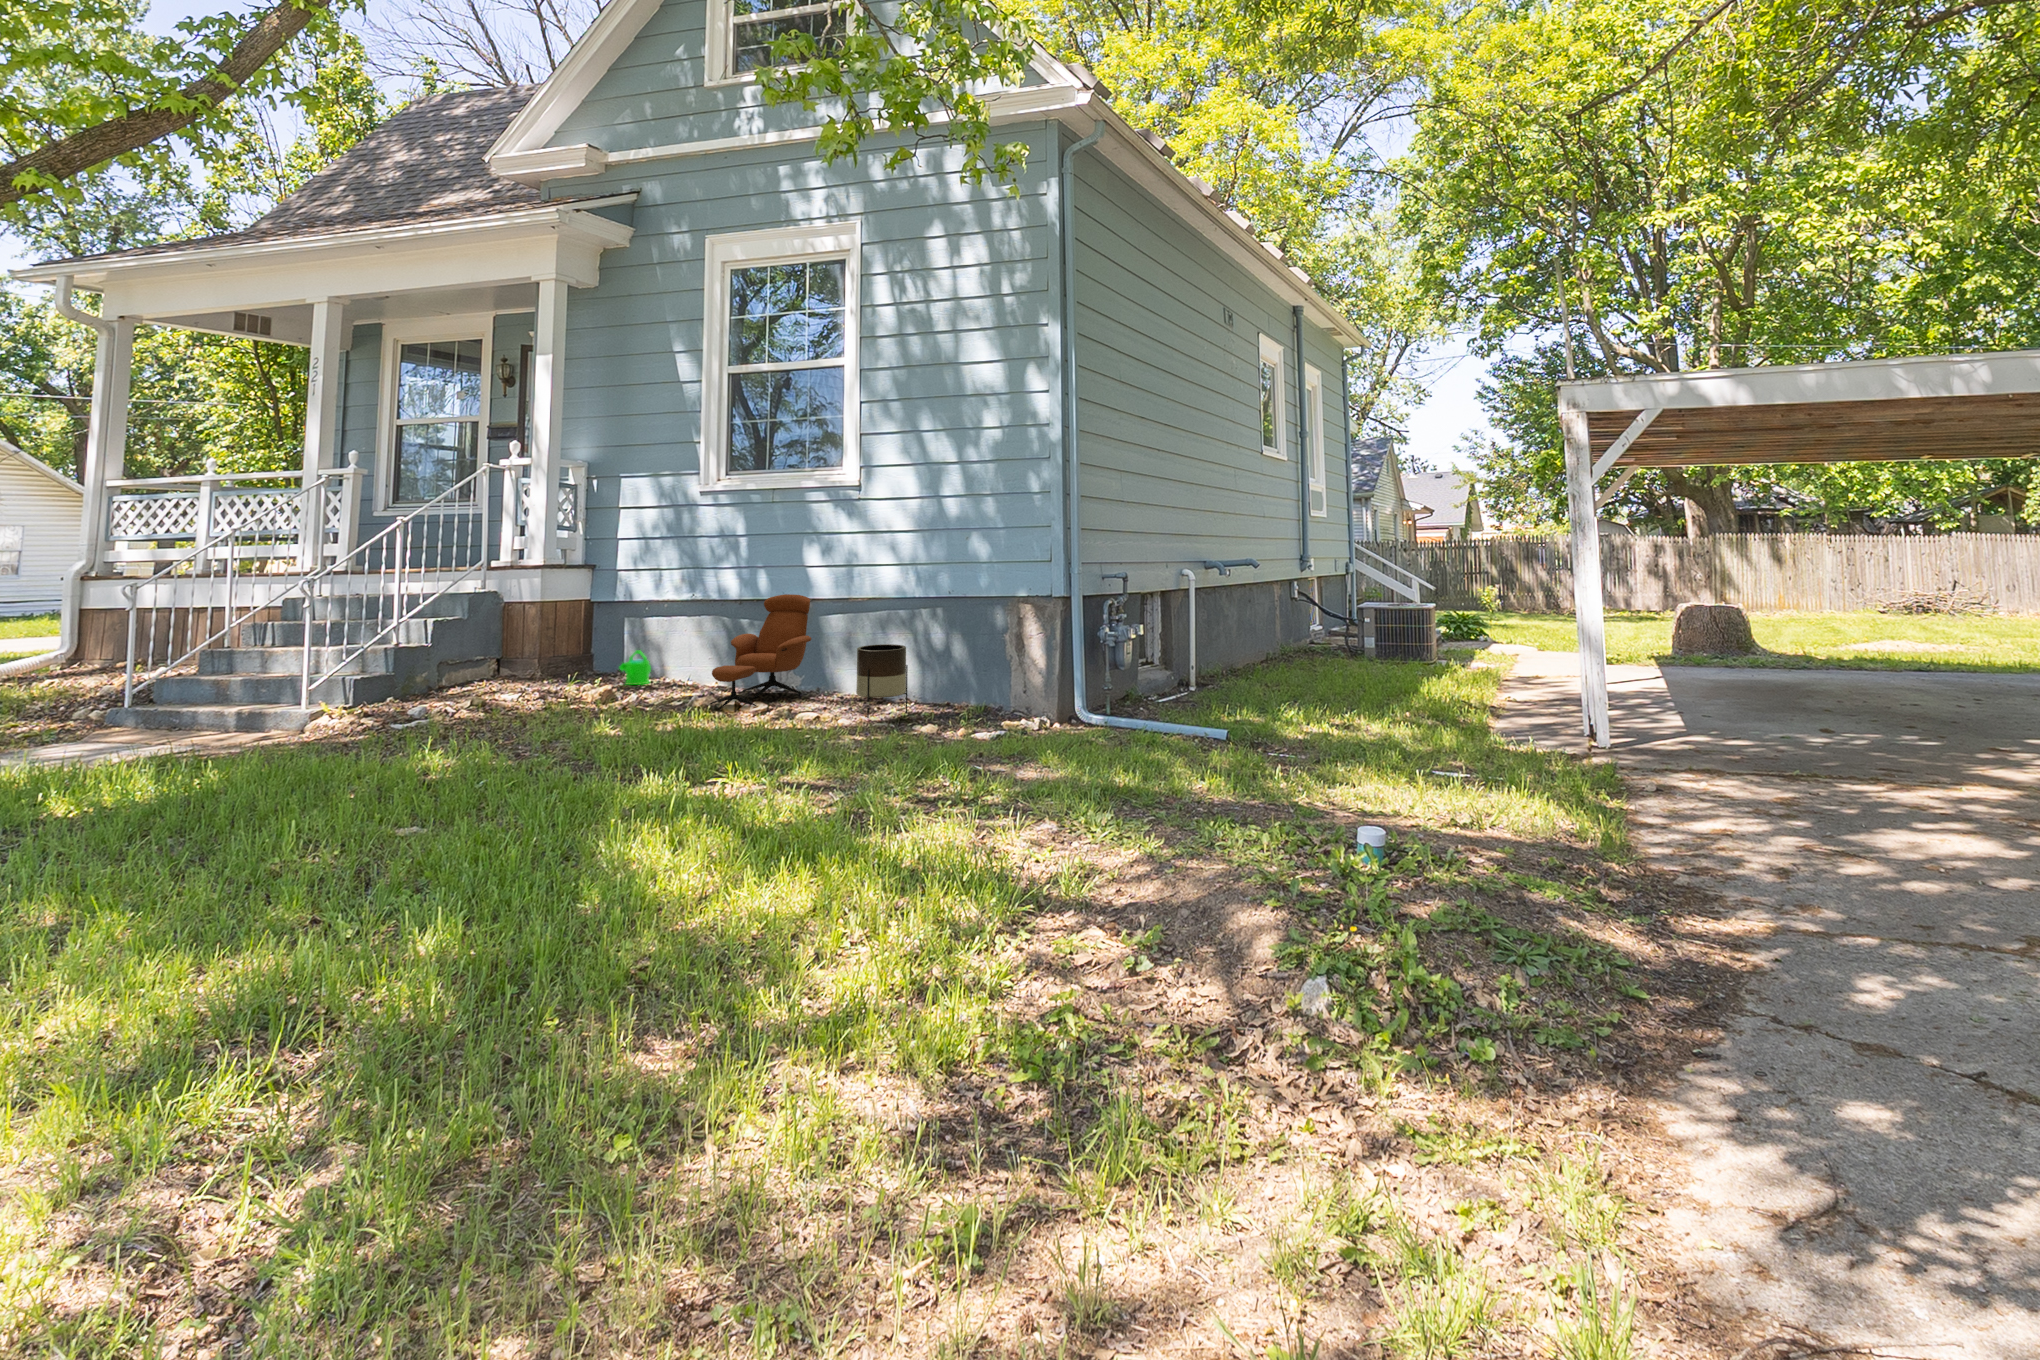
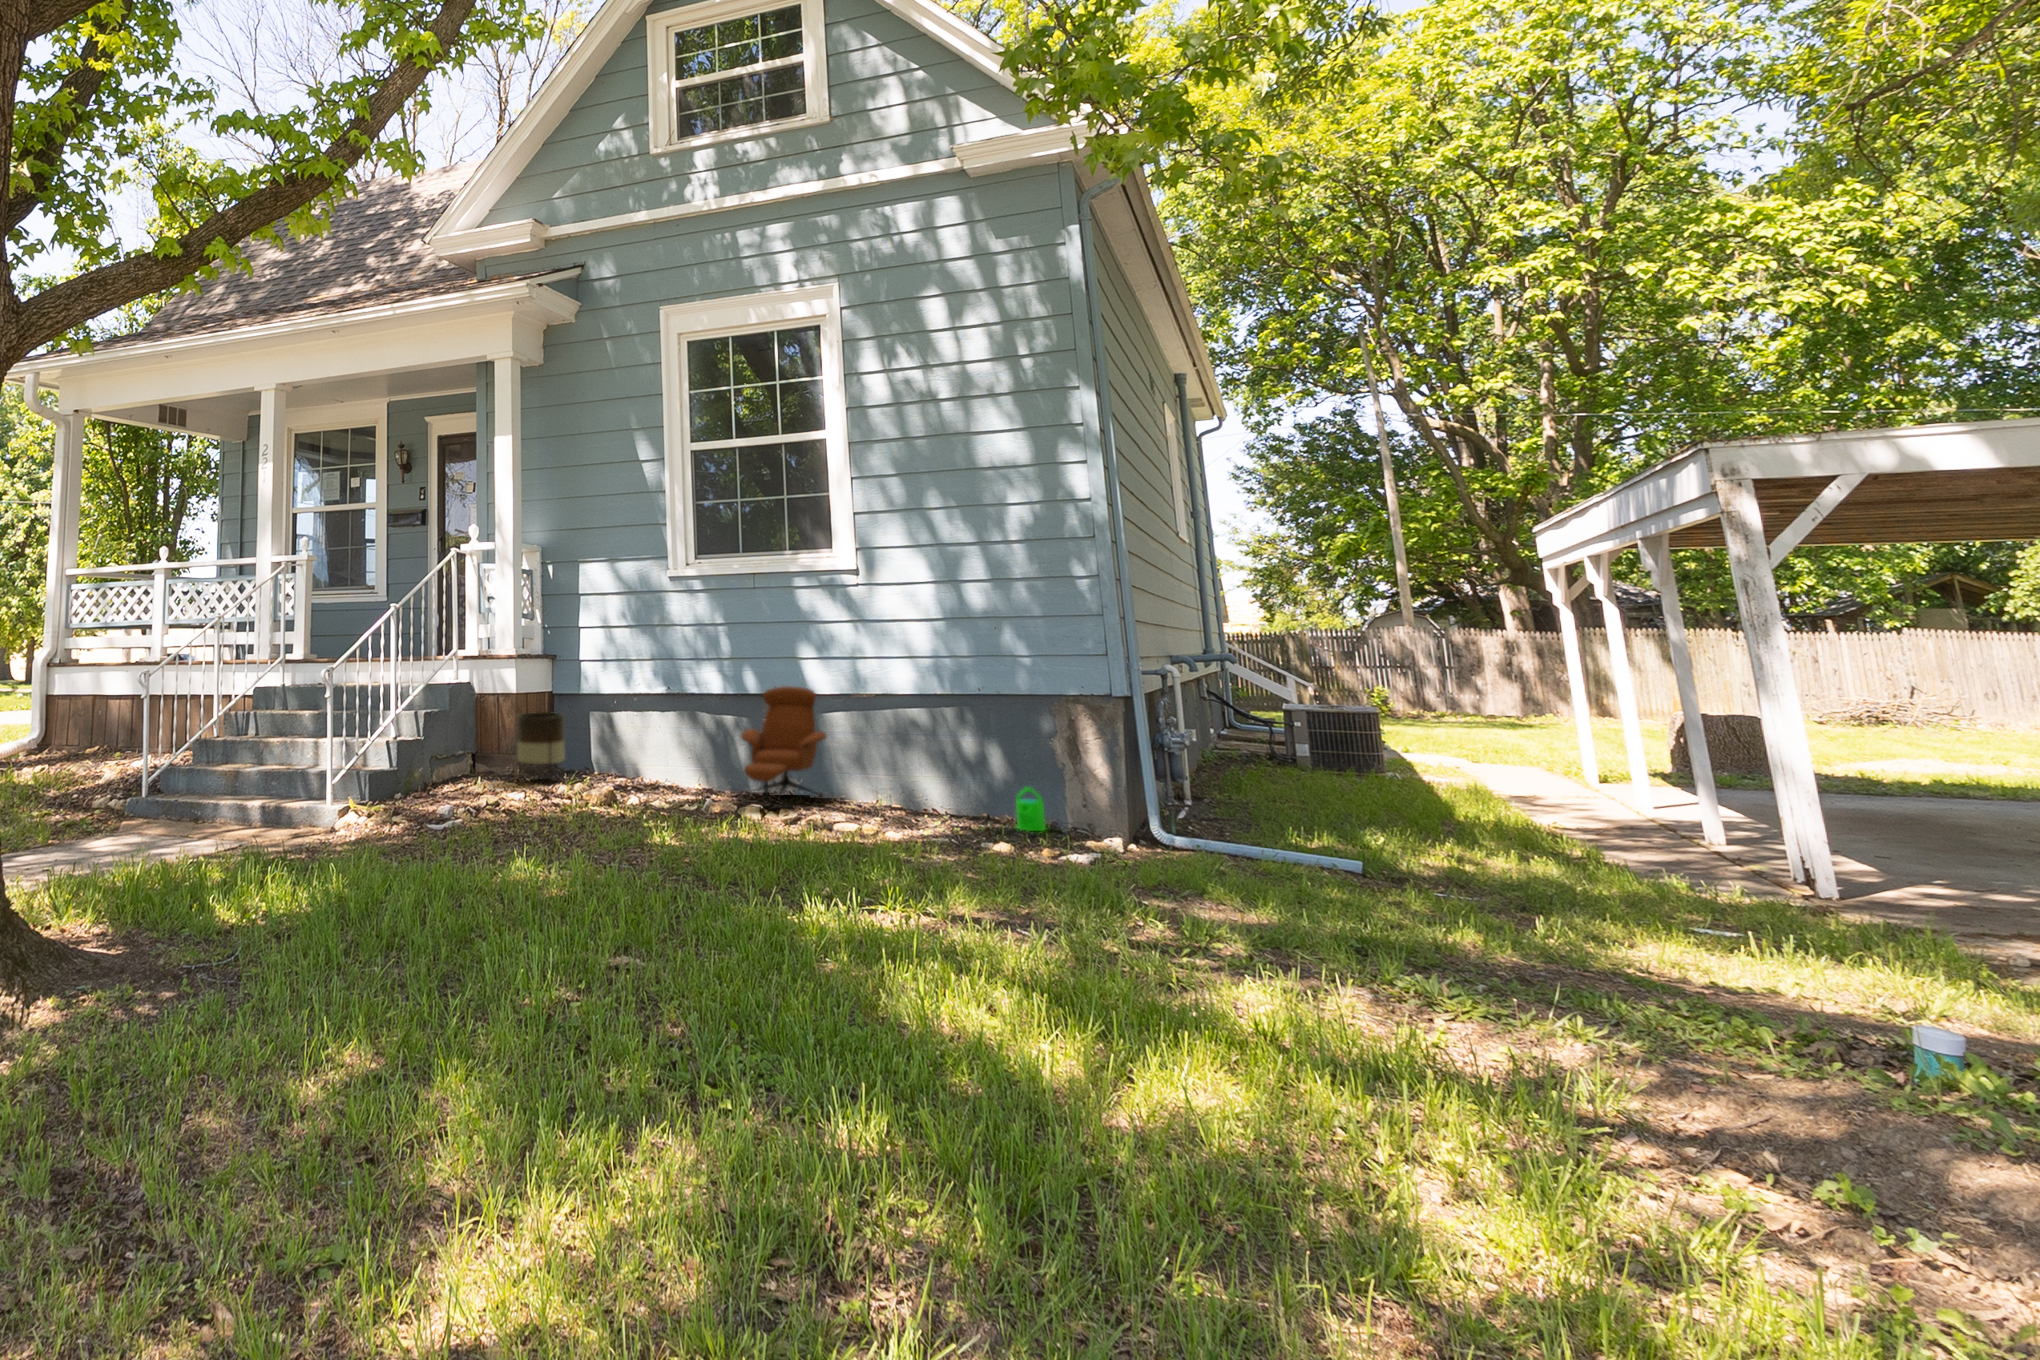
planter: present [856,644,908,718] -> present [516,712,565,776]
watering can: present [620,650,651,685] -> present [1016,787,1046,831]

